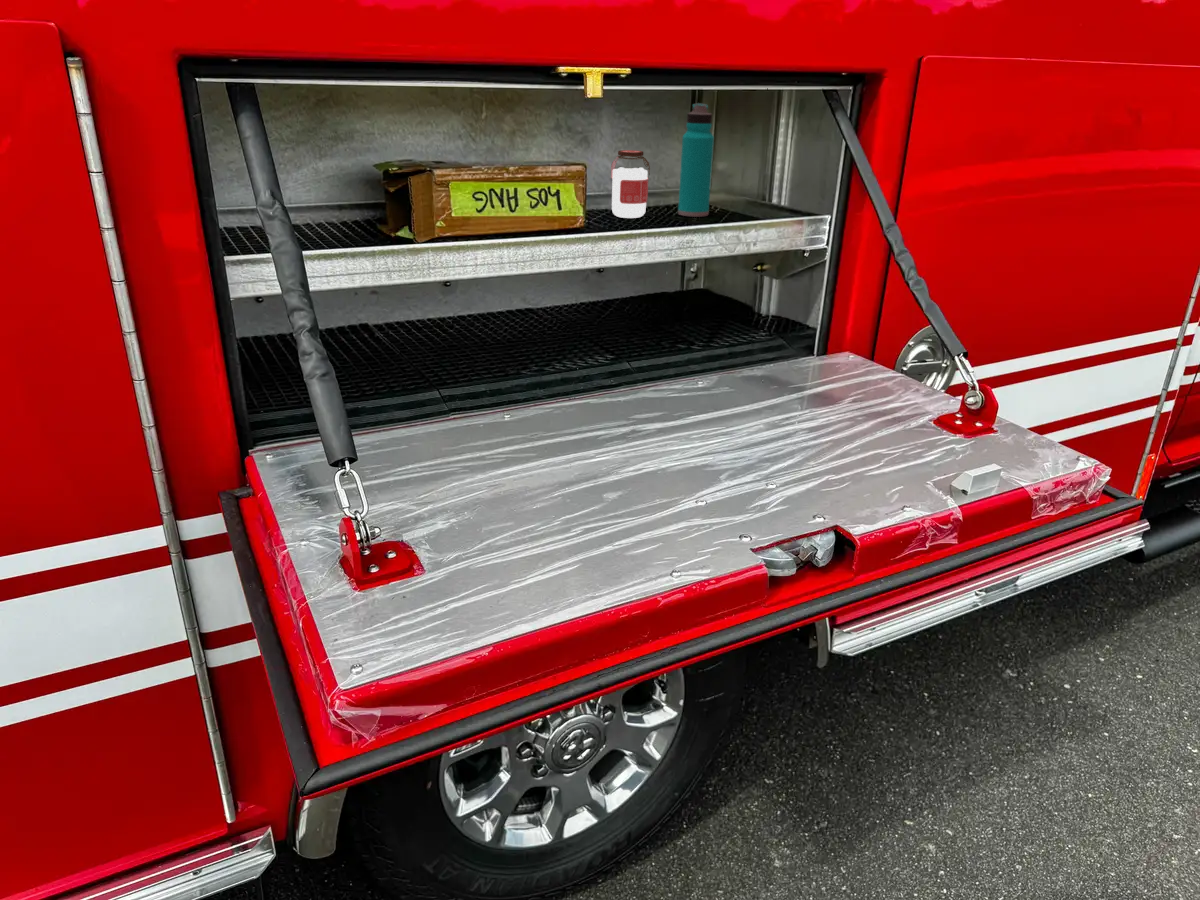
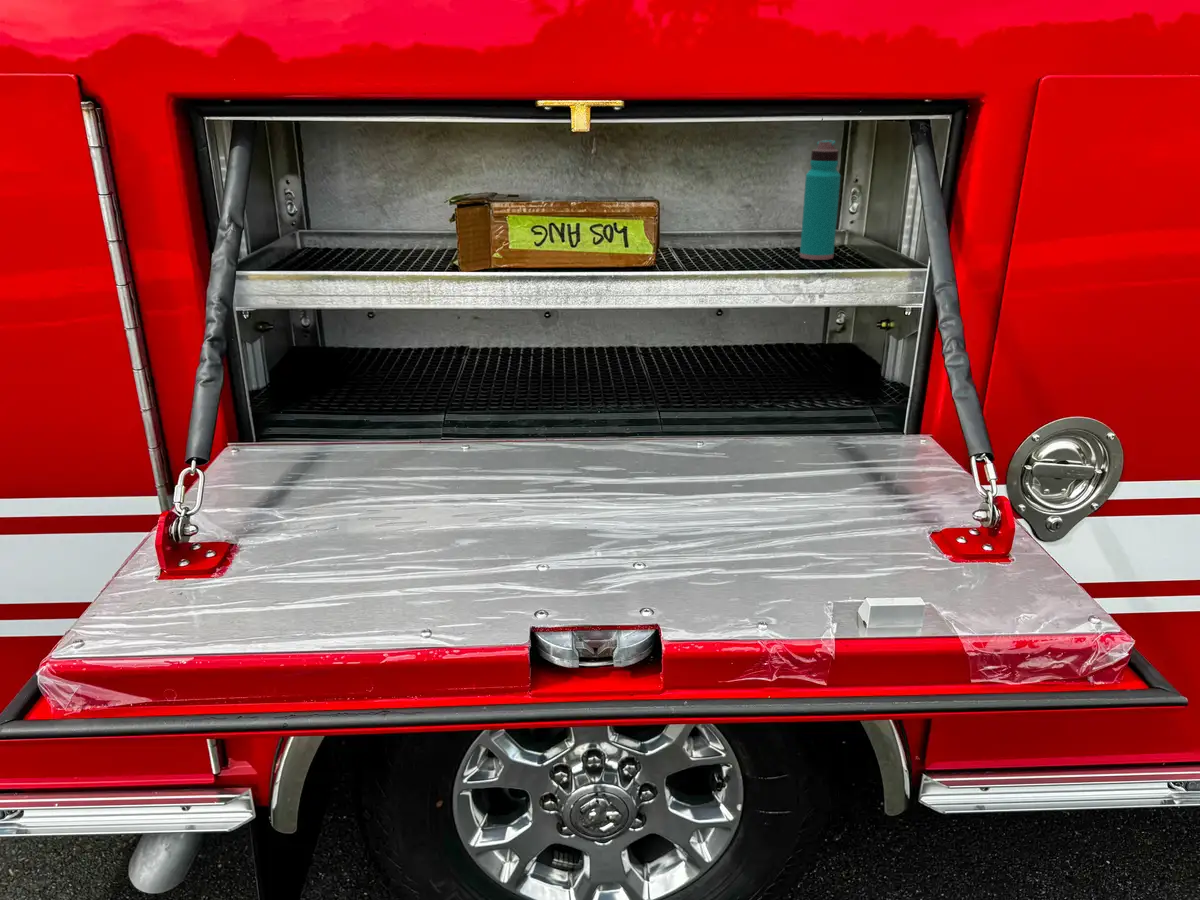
jar: present [611,150,650,218] -> none [725,188,767,260]

